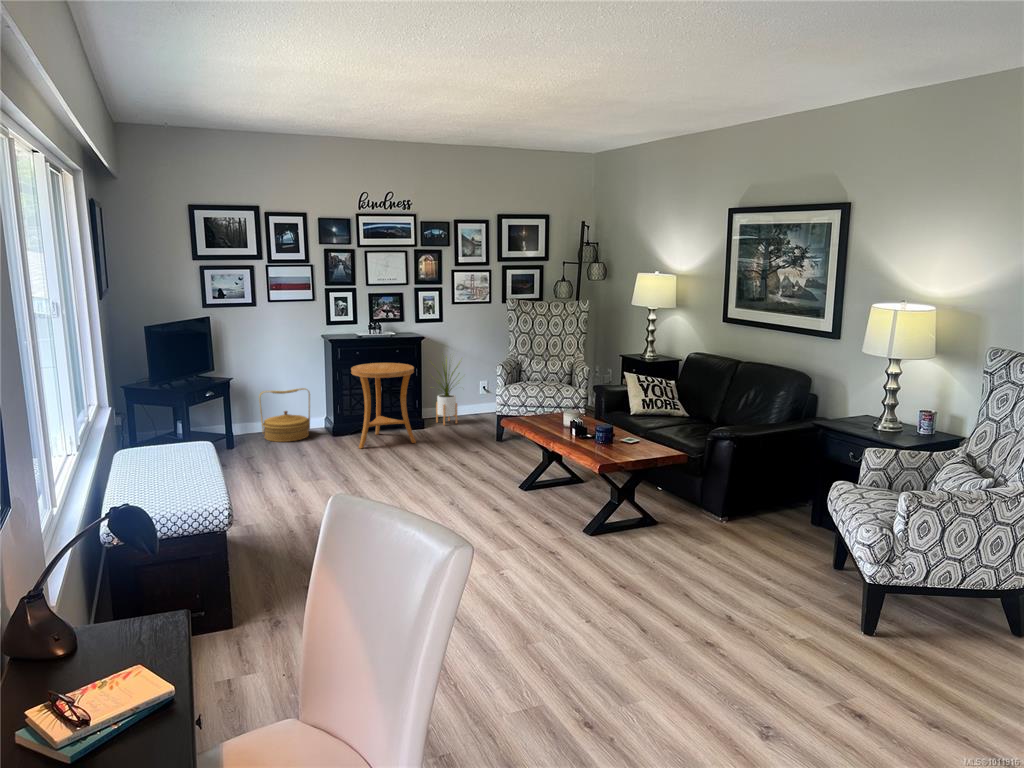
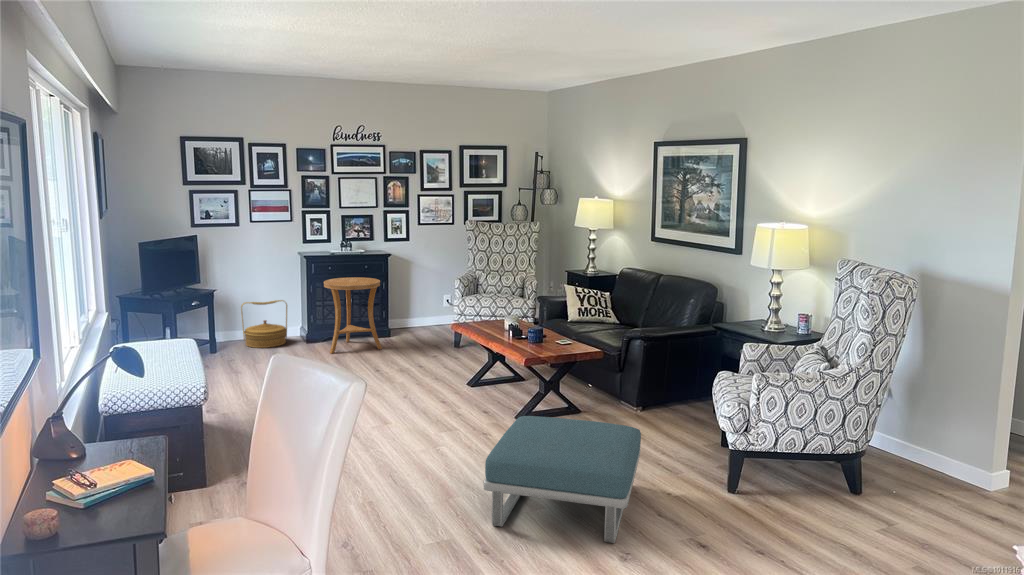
house plant: present [436,357,459,425] -> none [395,267,429,335]
footstool: none [574,539,764,712] -> present [484,416,641,543]

